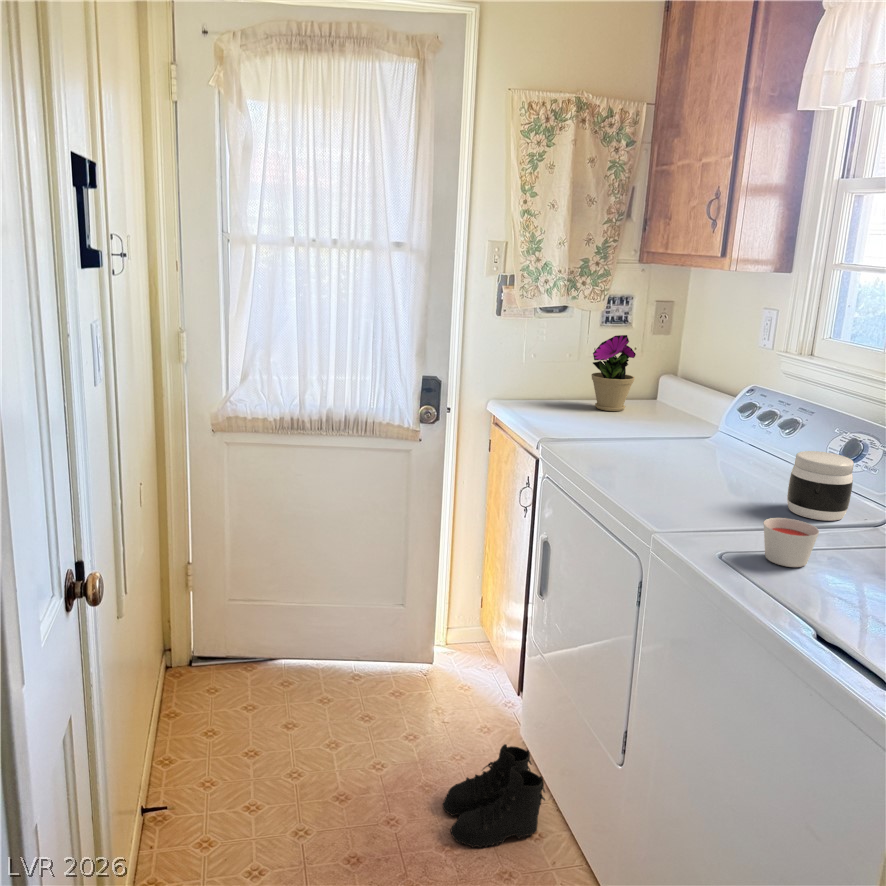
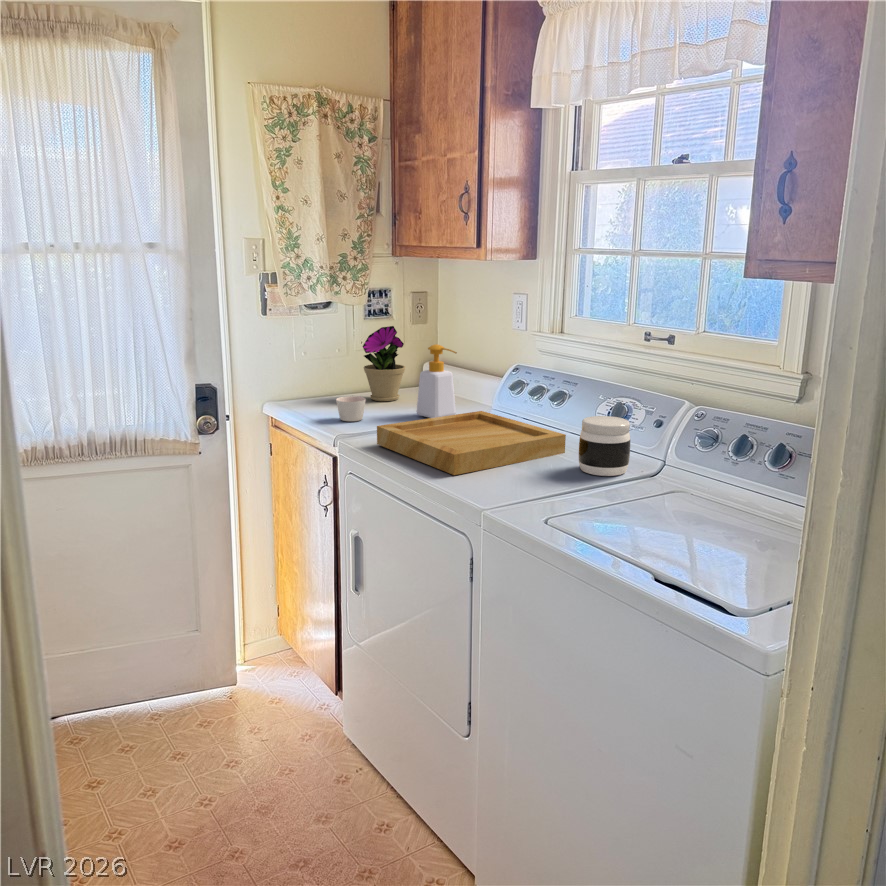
soap bottle: none [634,357,682,435] -> present [416,345,457,418]
tray: none [578,431,782,494] -> present [377,411,566,475]
candle: present [764,518,819,567] -> present [336,396,366,421]
boots: present [443,744,545,848] -> none [285,744,389,855]

